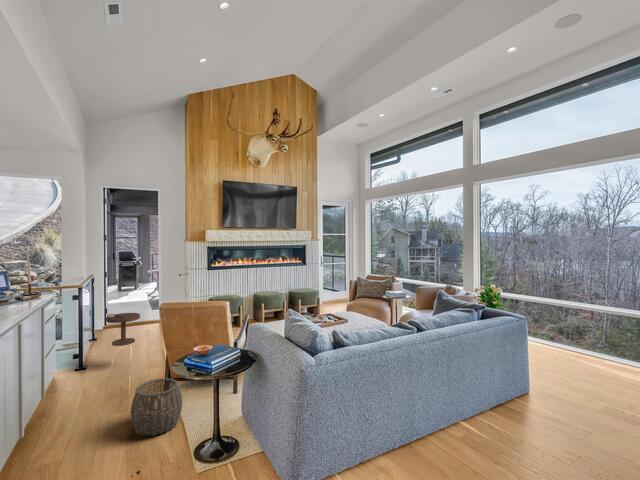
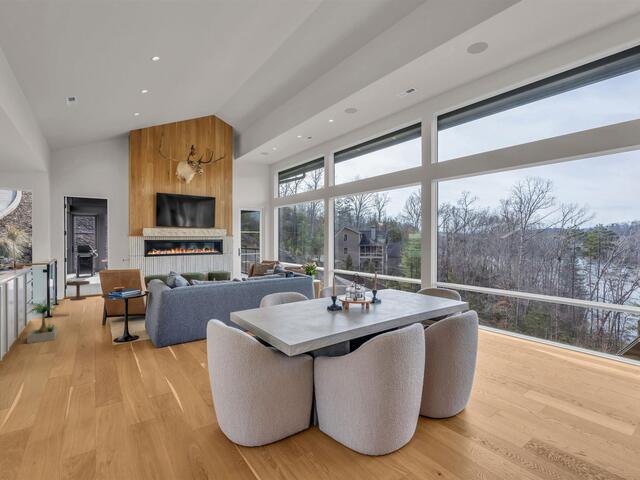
potted plant: none [31,358,102,451] -> present [27,301,57,343]
woven basket: present [131,378,182,436] -> none [80,310,112,337]

